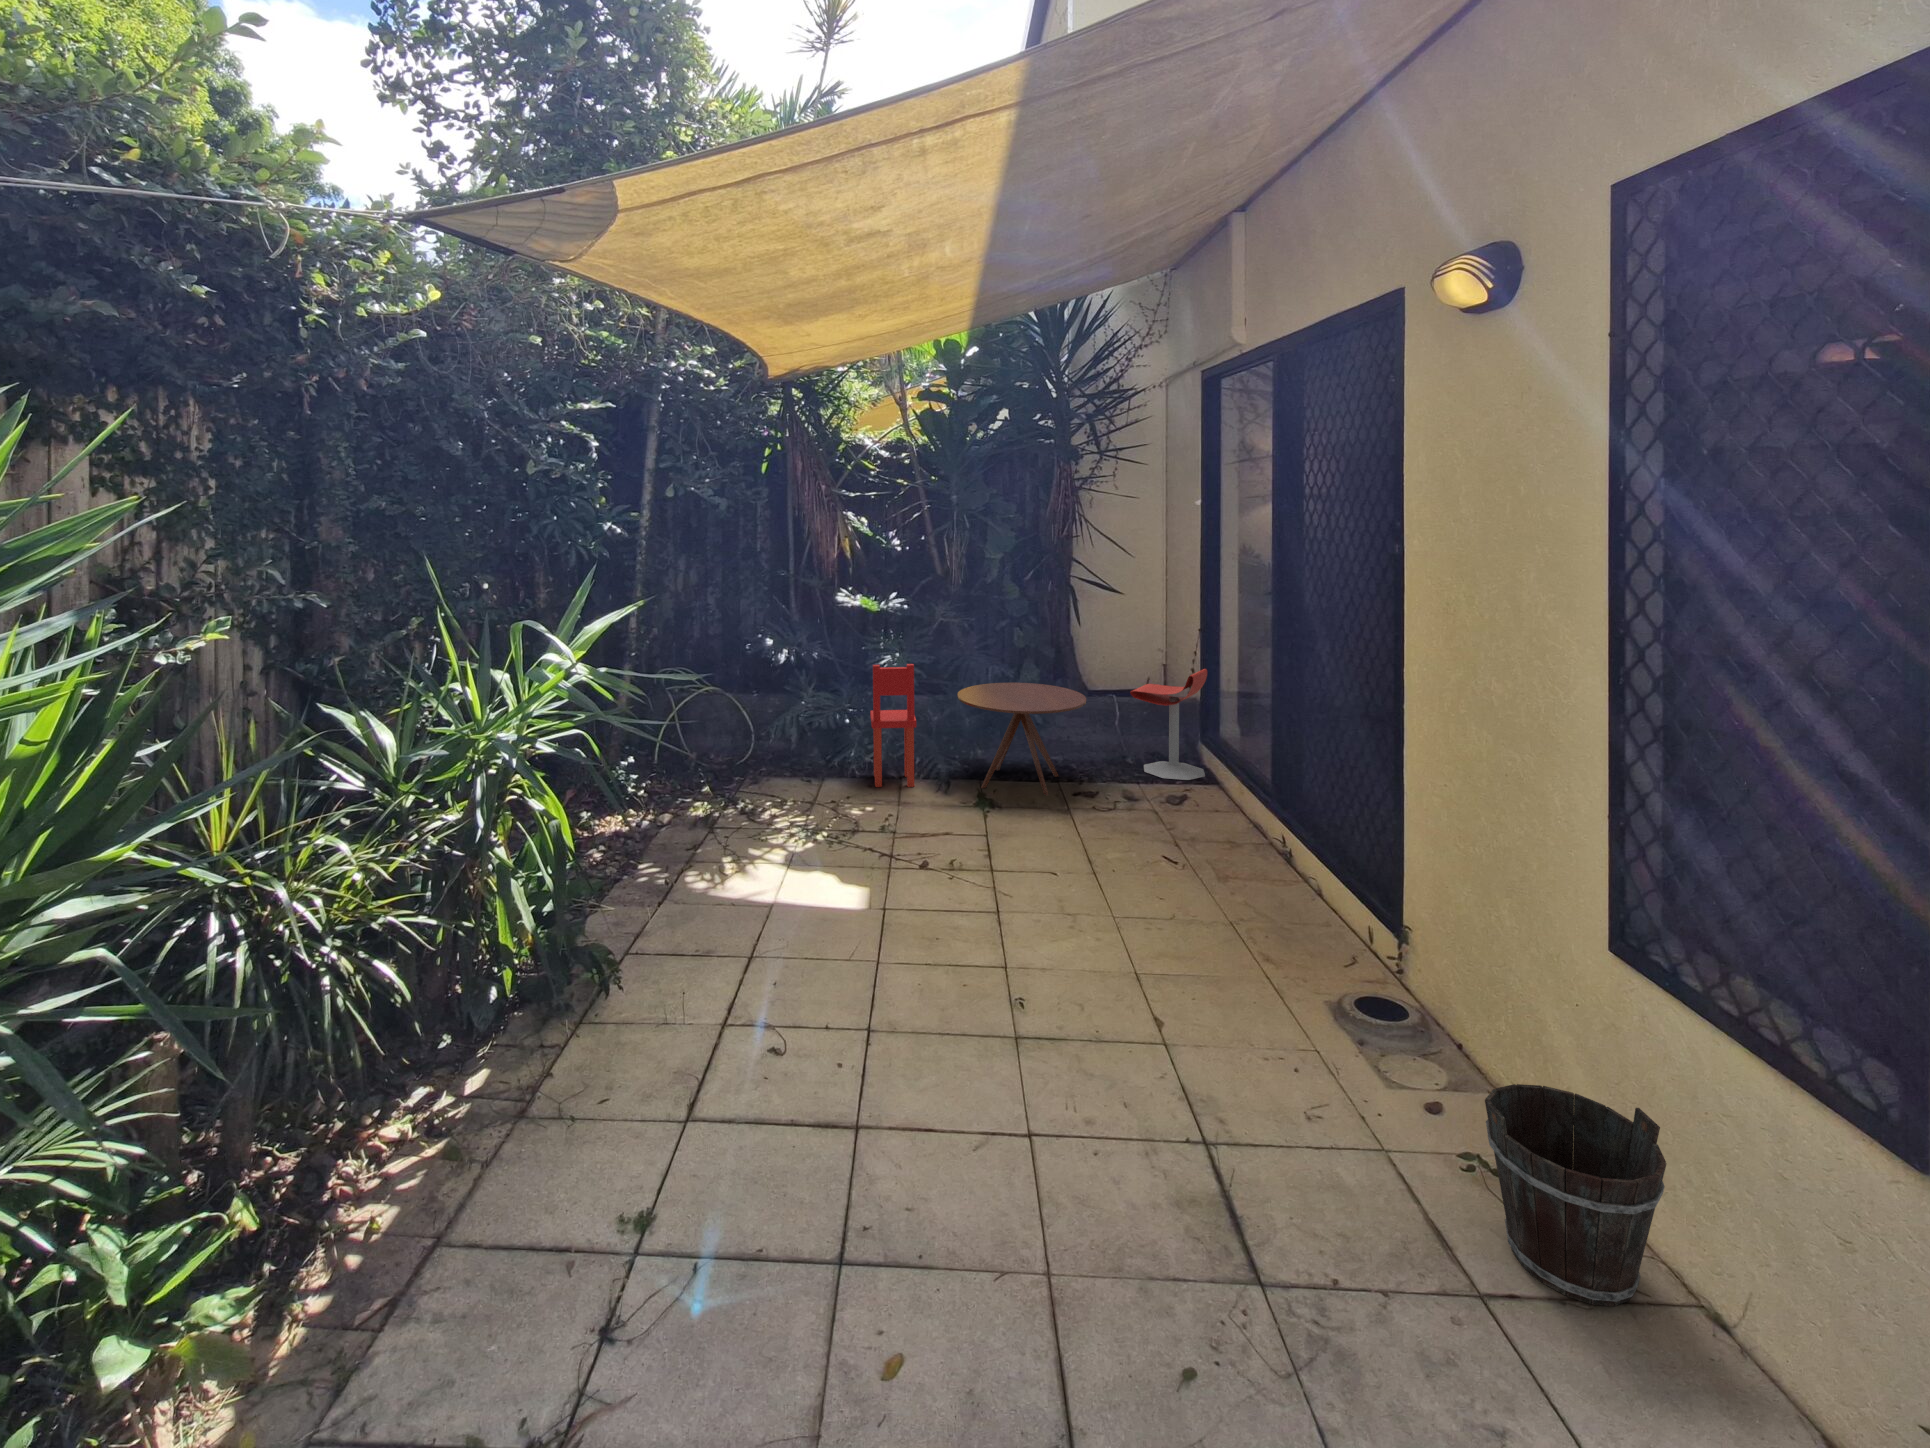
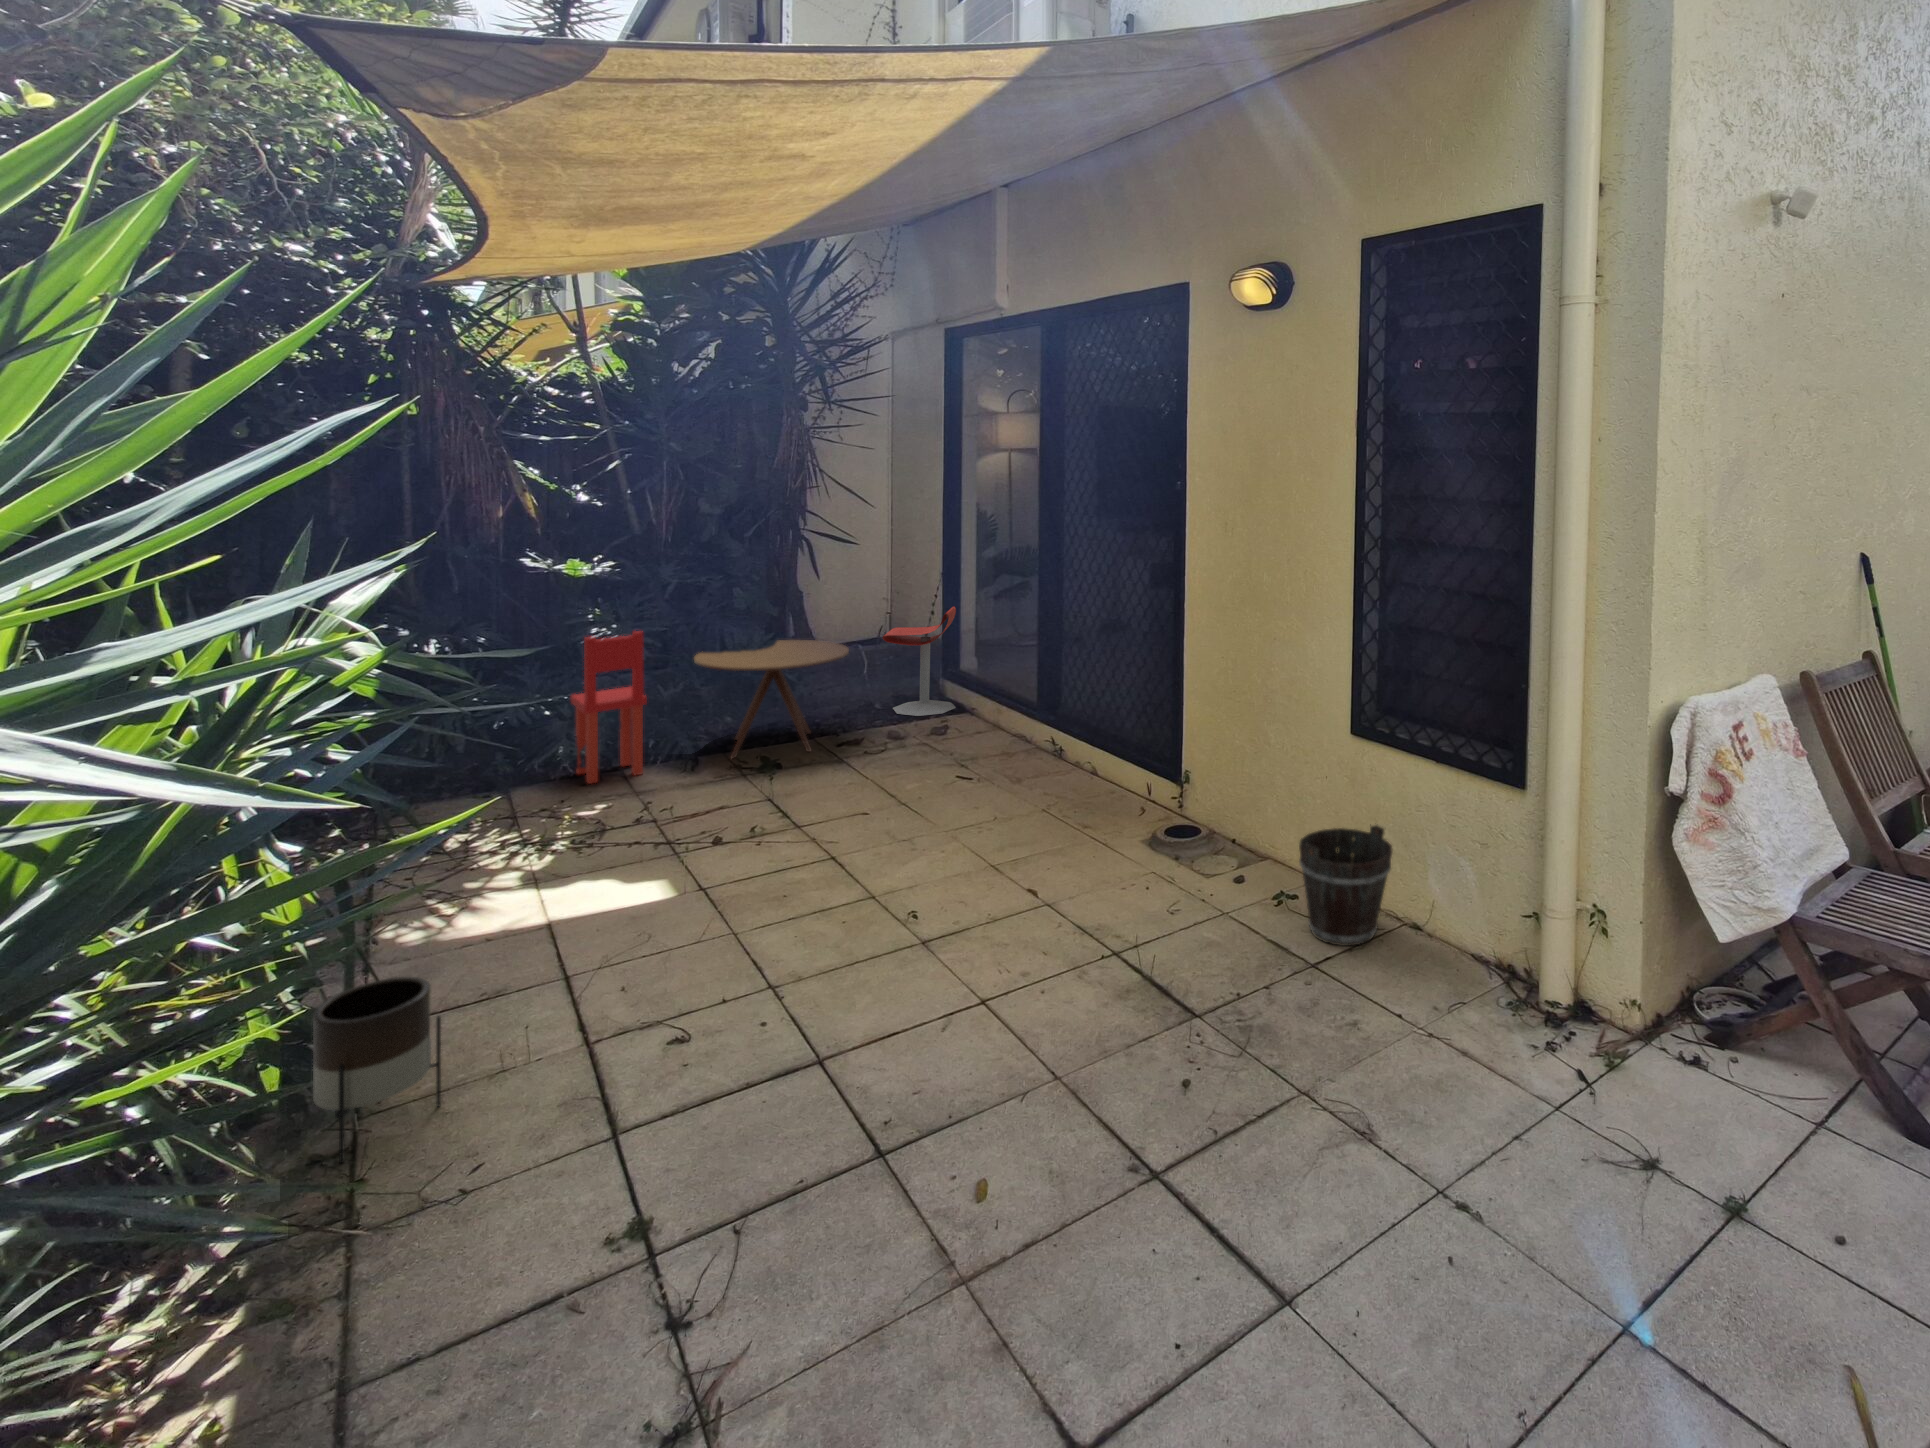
planter: none [555,919,627,1052] -> present [313,977,441,1163]

